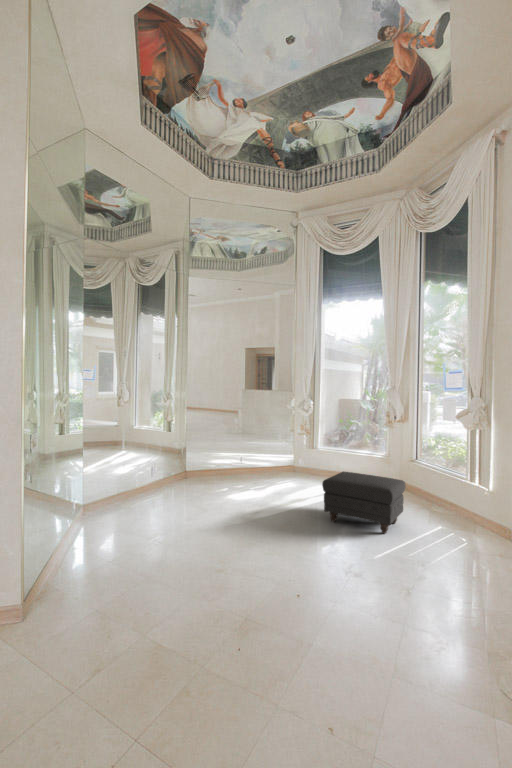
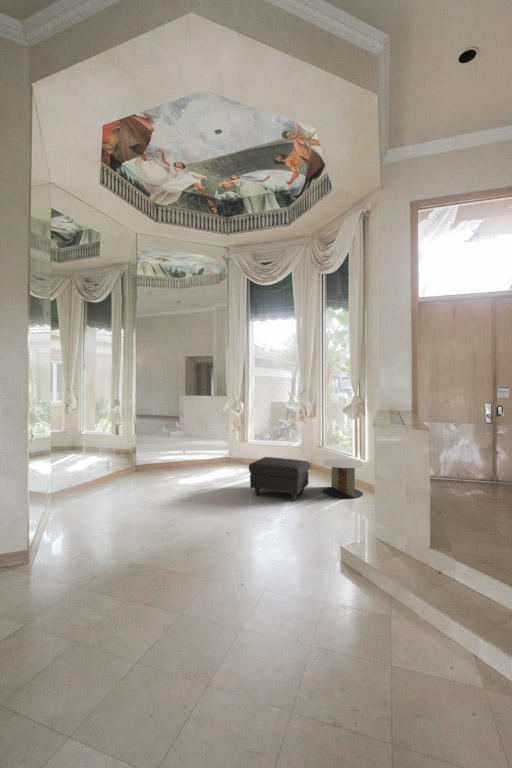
side table: none [422,479,484,536] -> present [322,459,363,499]

